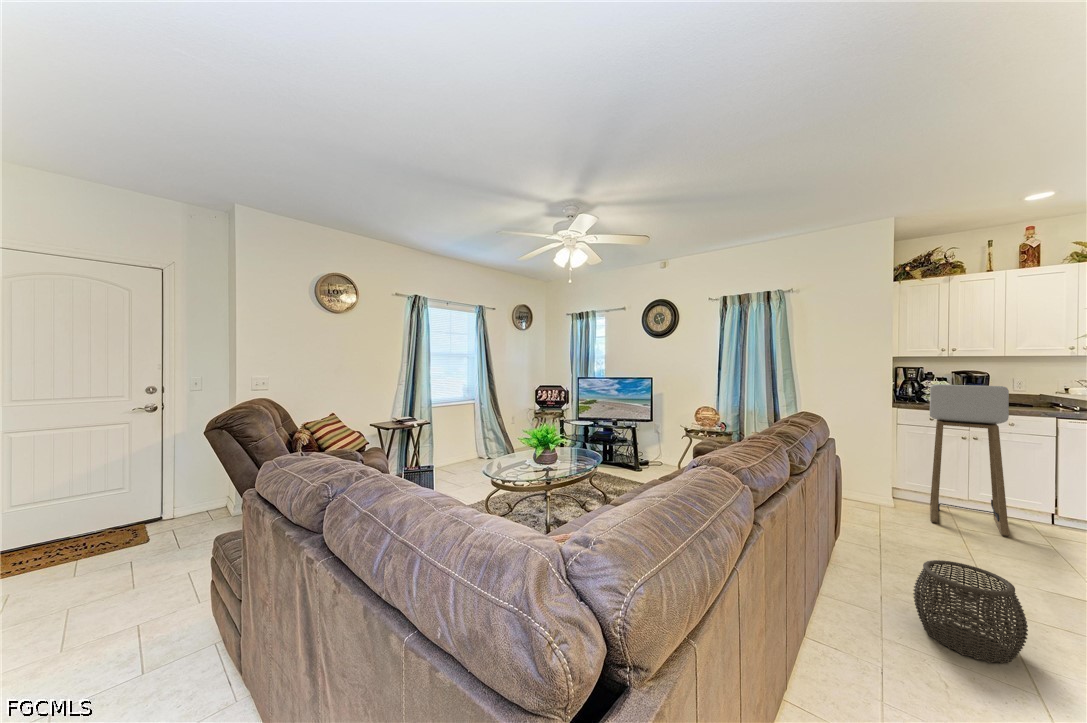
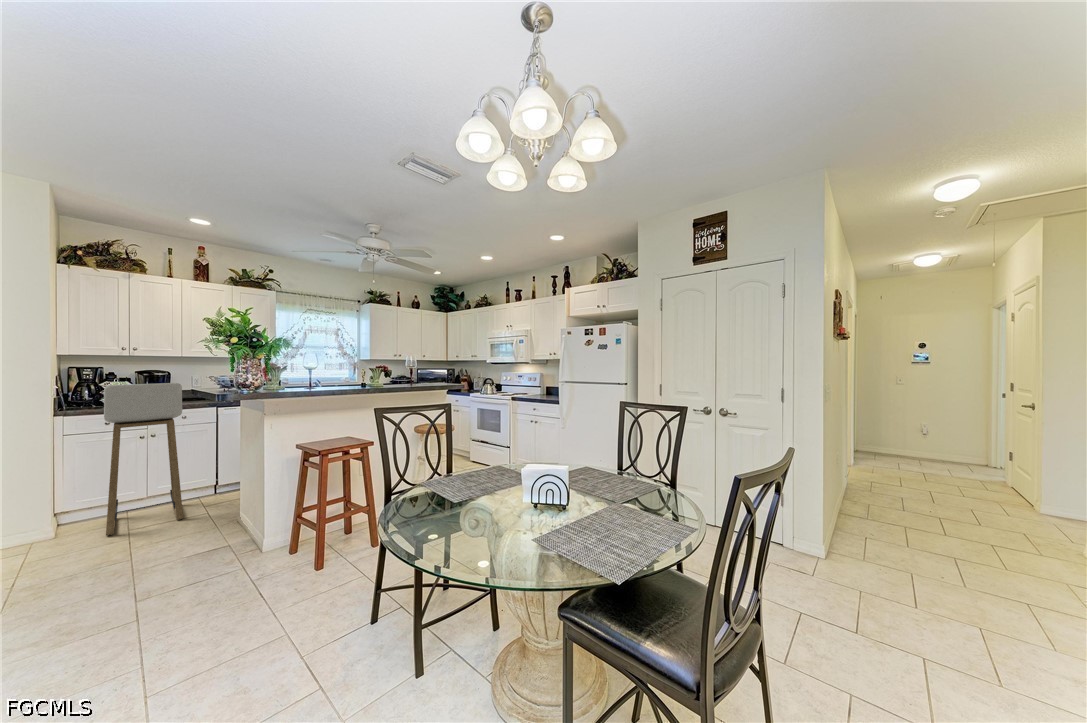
woven basket: present [913,560,1028,664] -> none [56,569,180,683]

